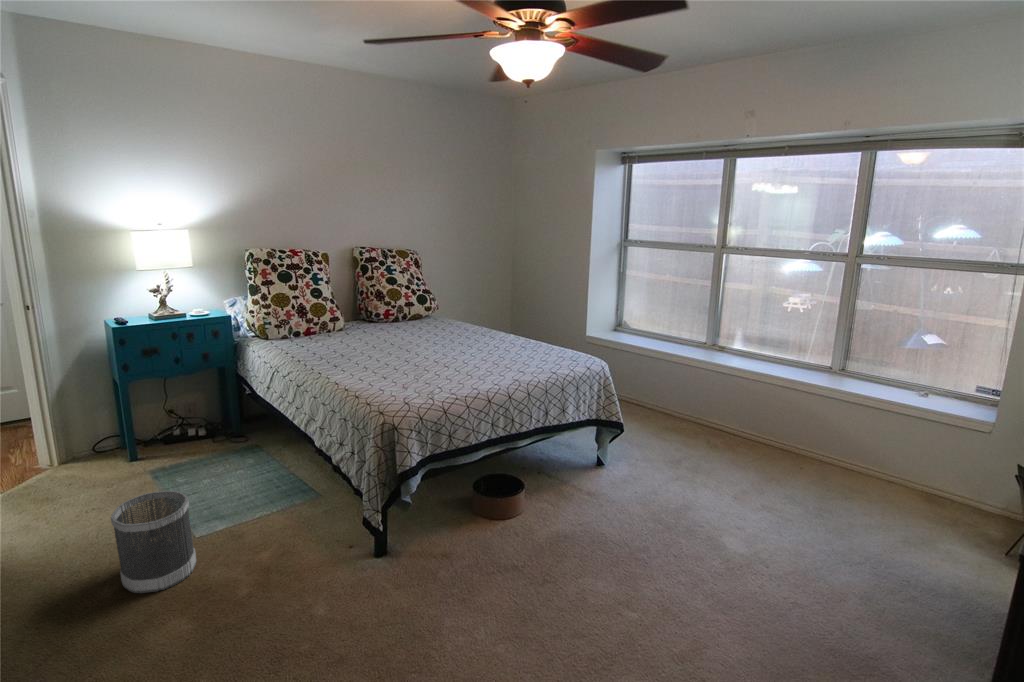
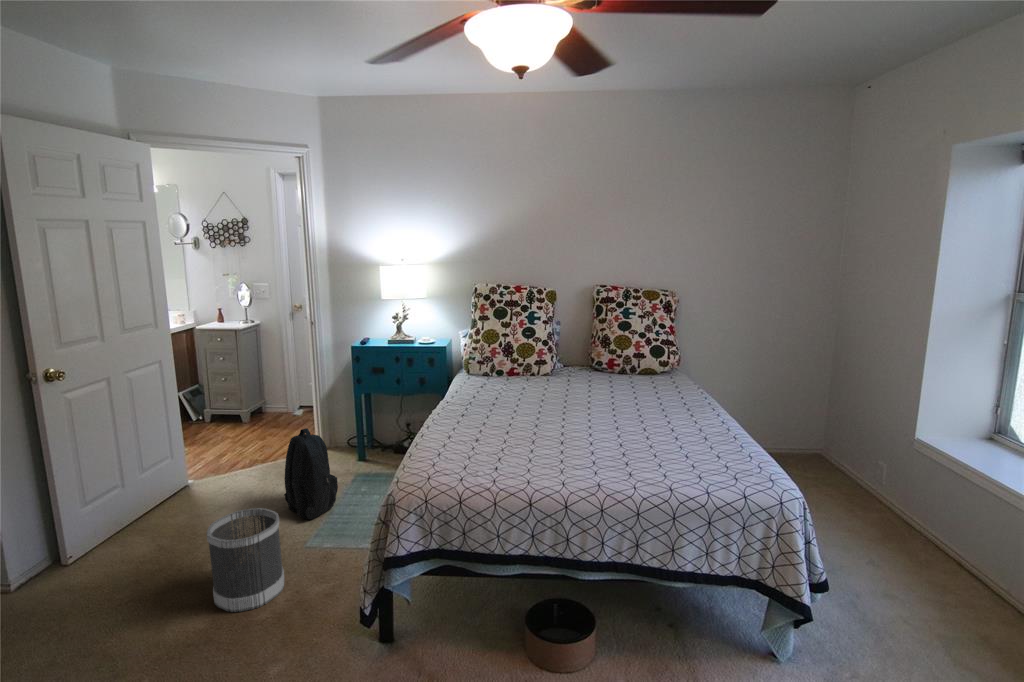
backpack: none [96,417,165,510] -> present [284,429,338,519]

